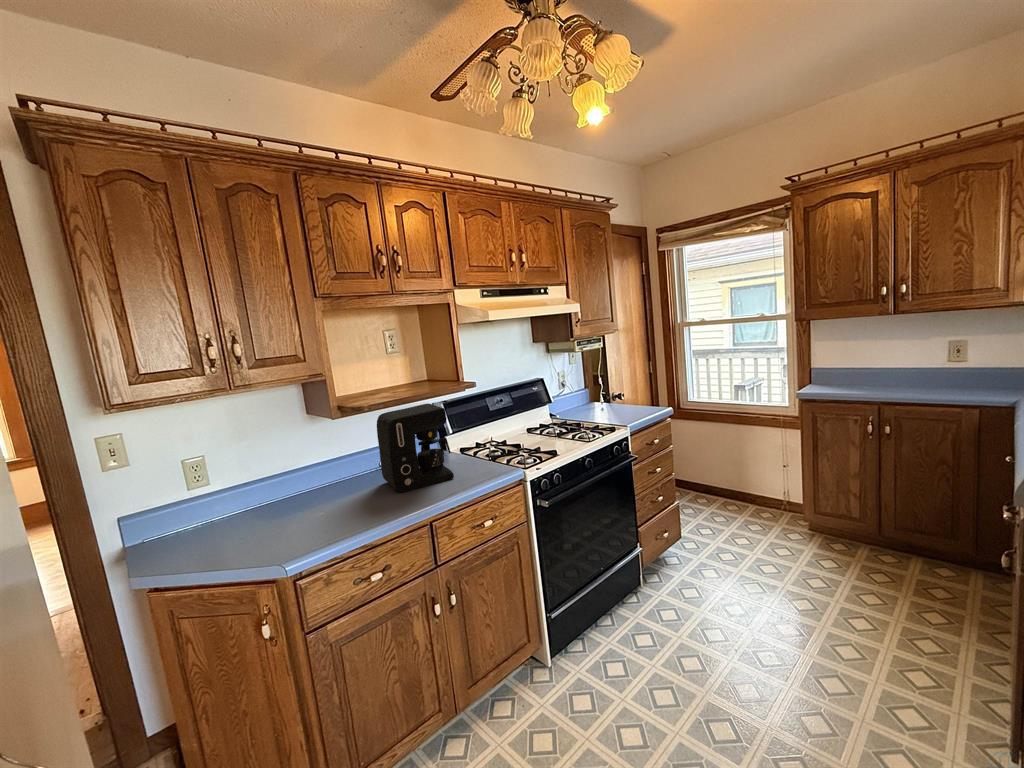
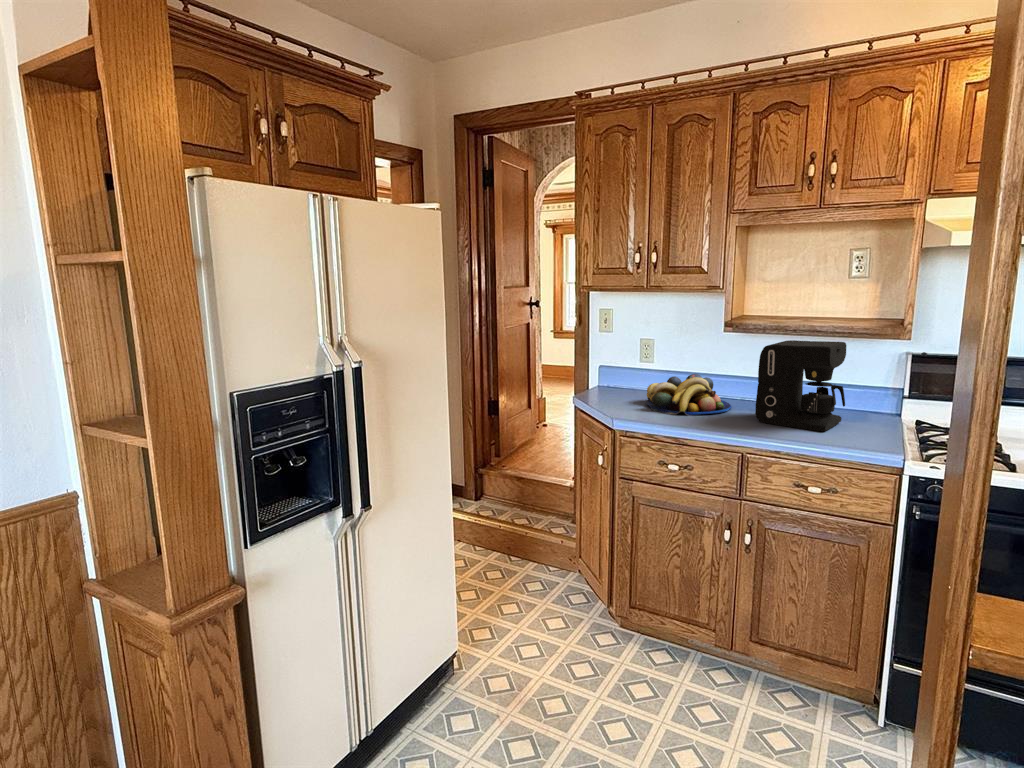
fruit bowl: none [248,473,352,533] -> present [647,374,732,415]

